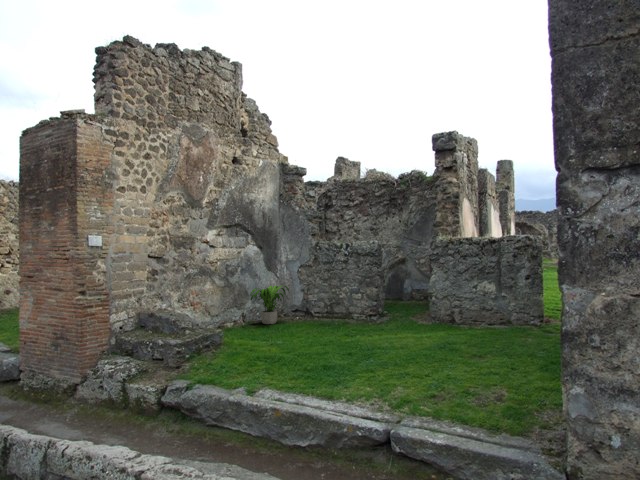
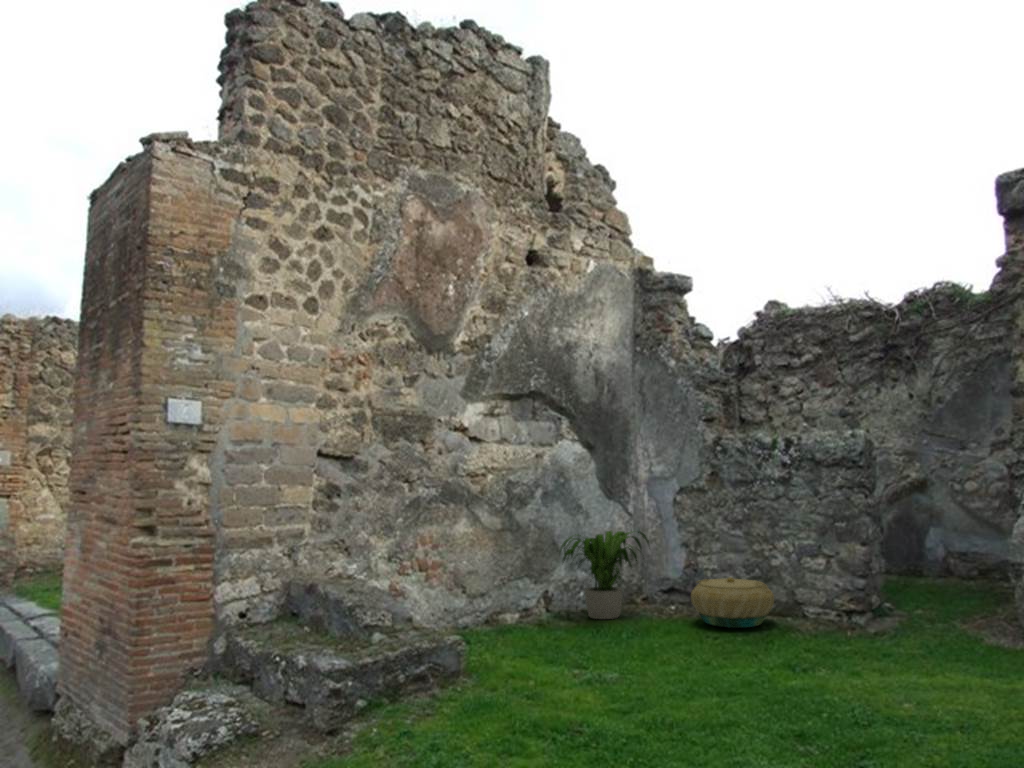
basket: none [307,303,341,324] -> present [691,577,774,628]

